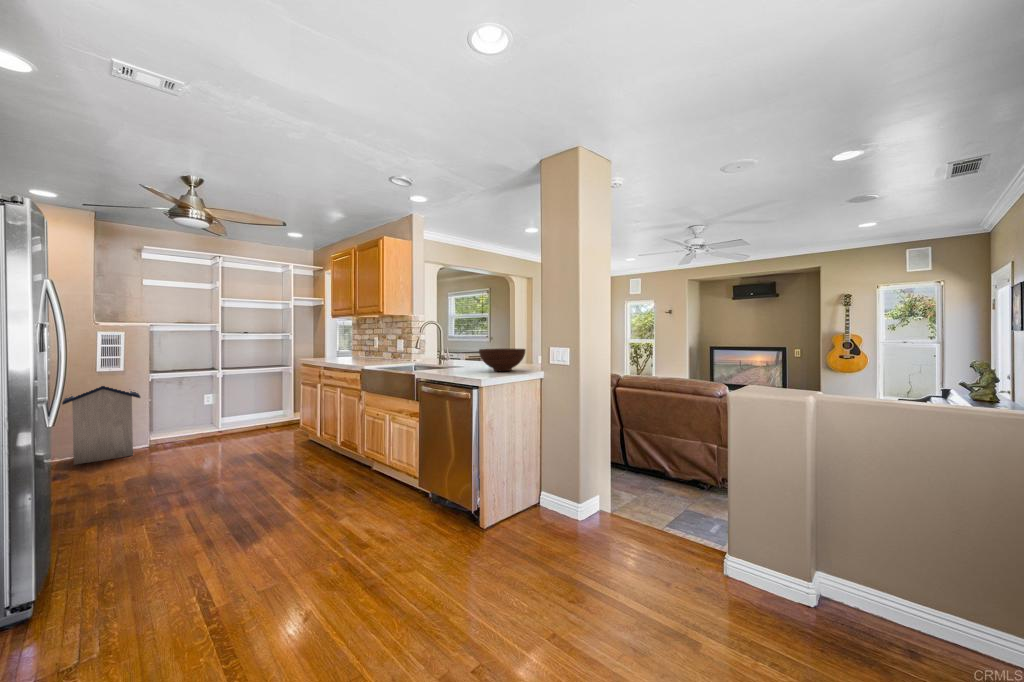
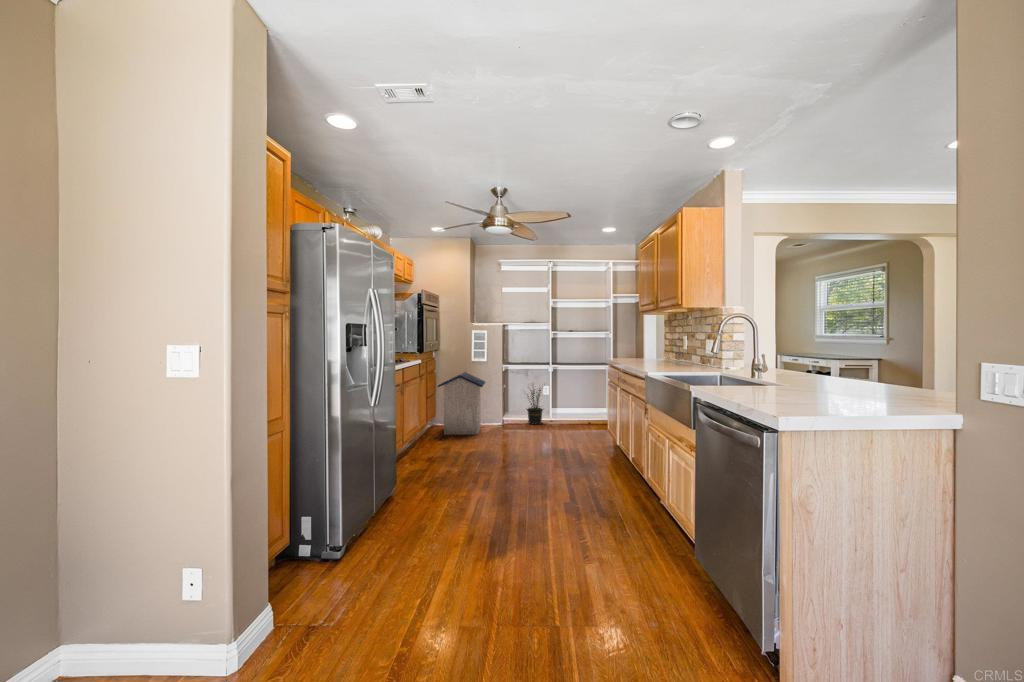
fruit bowl: present [479,349,525,371] -> none [802,359,910,402]
potted plant: none [186,385,226,434] -> present [527,387,543,424]

